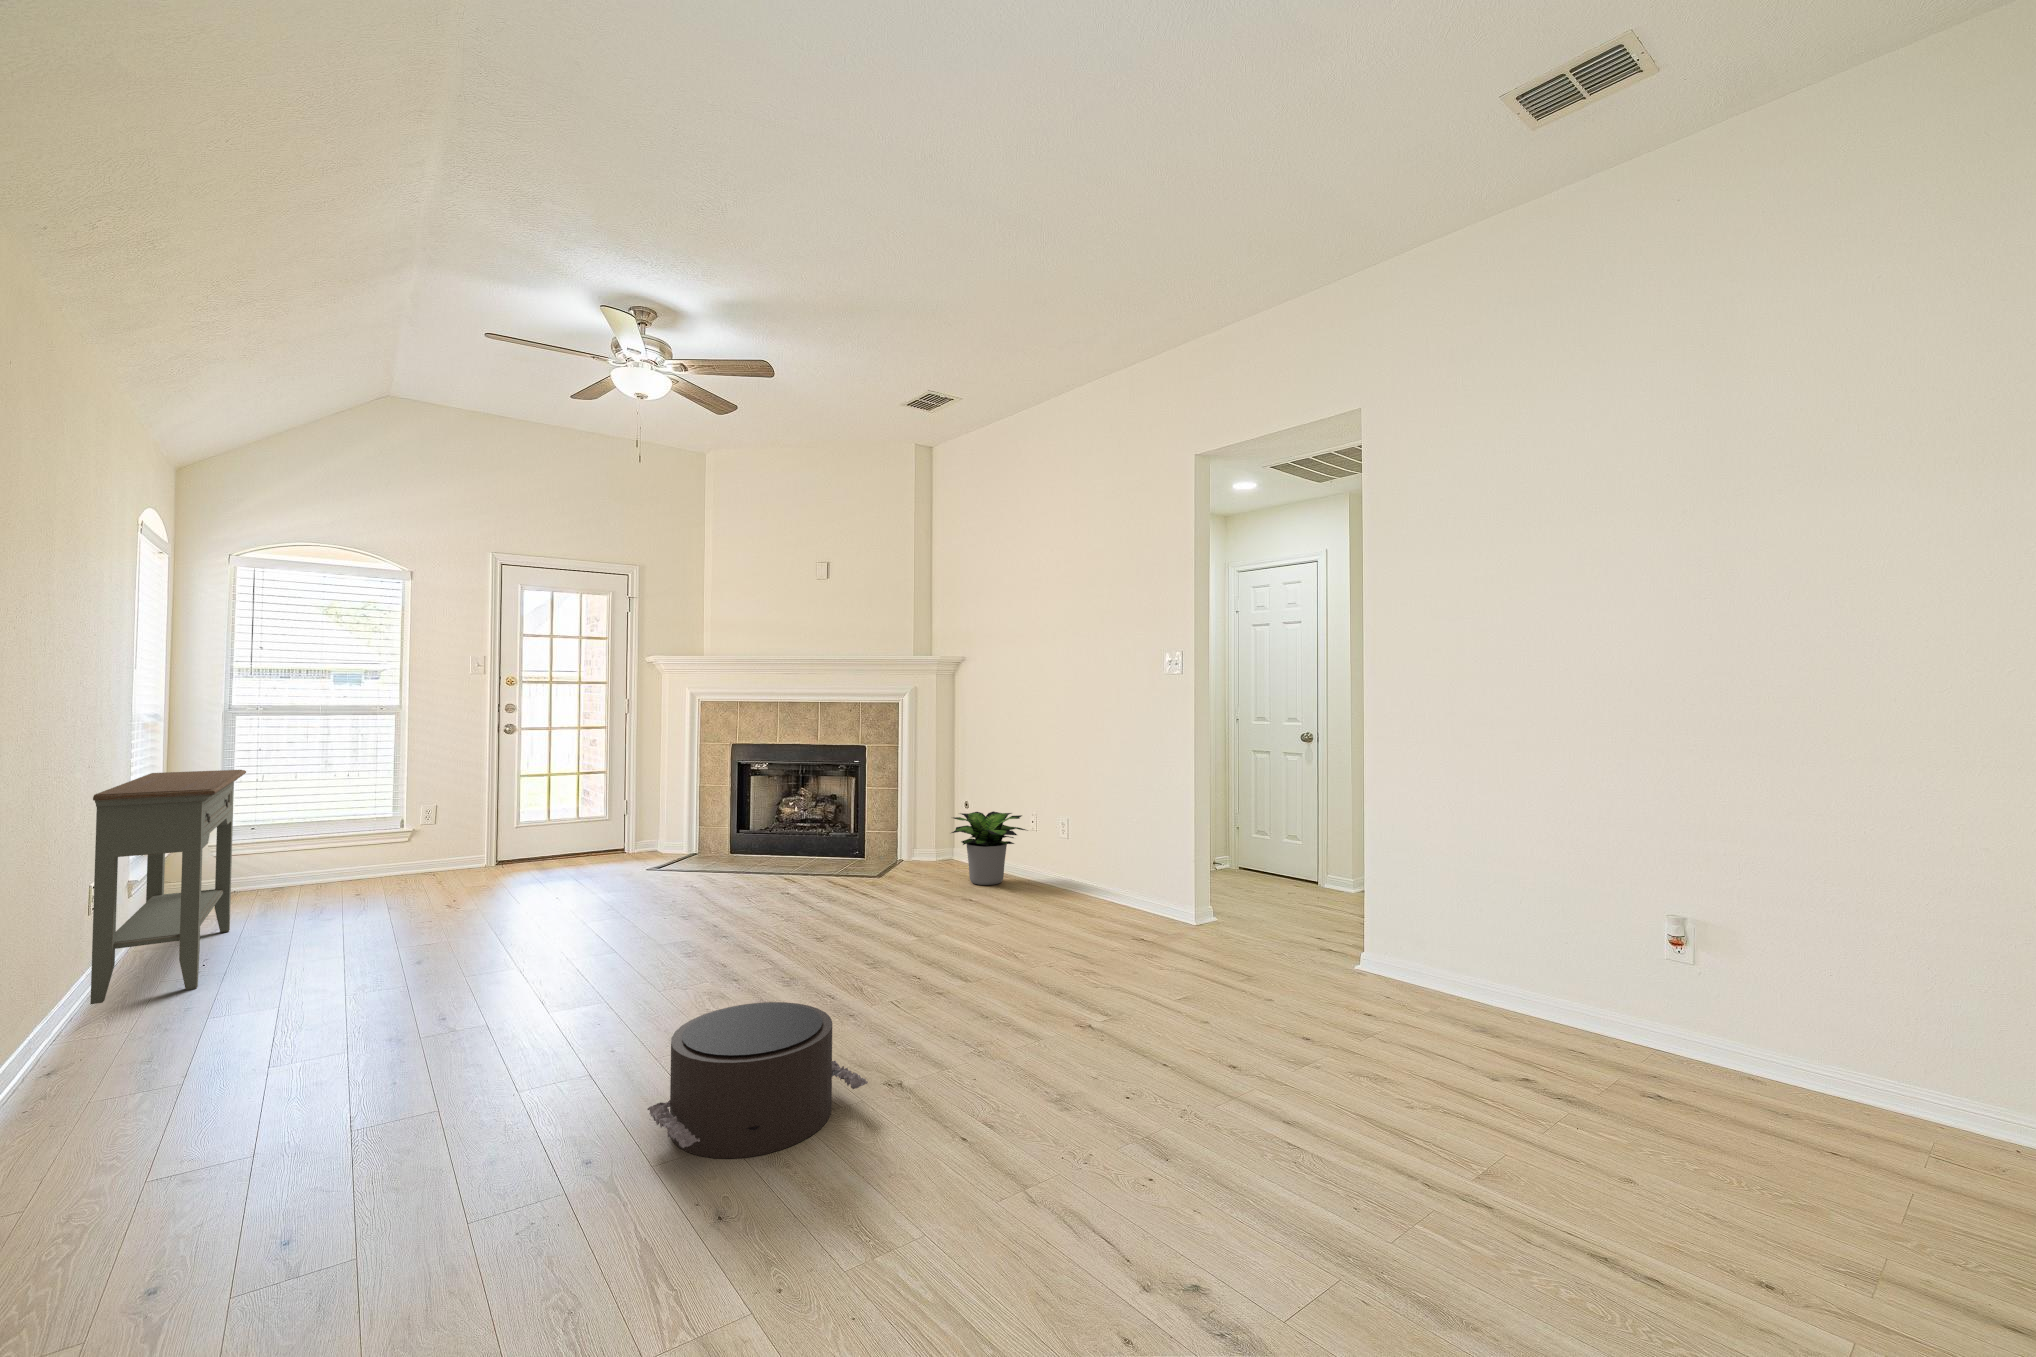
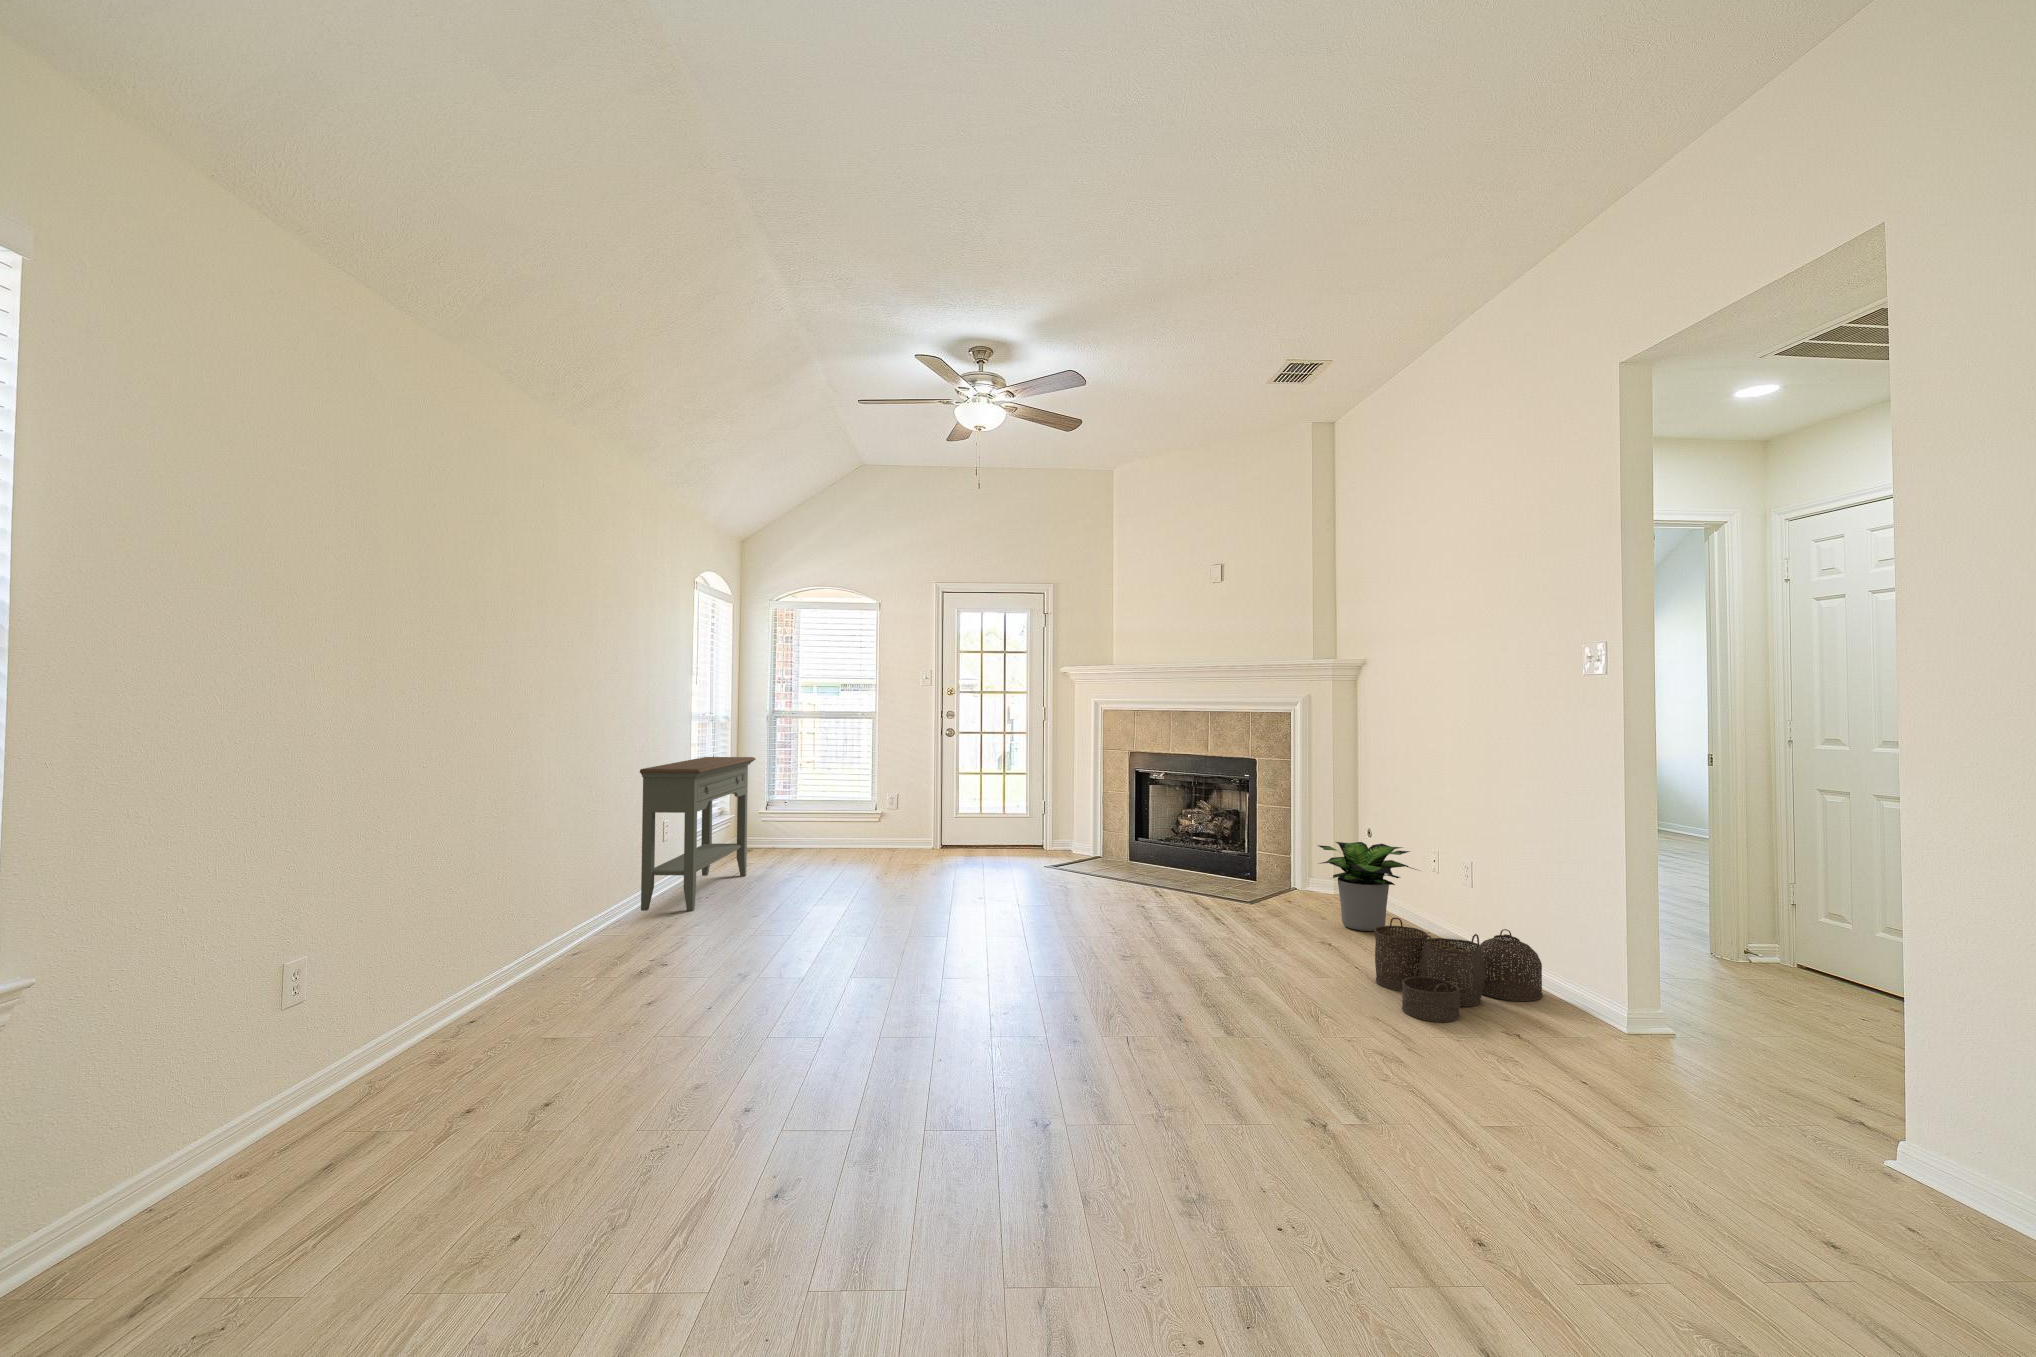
woven basket: none [1040,866,1150,943] -> present [1374,918,1543,1022]
pouf: present [648,1002,868,1158] -> none [786,988,973,1123]

